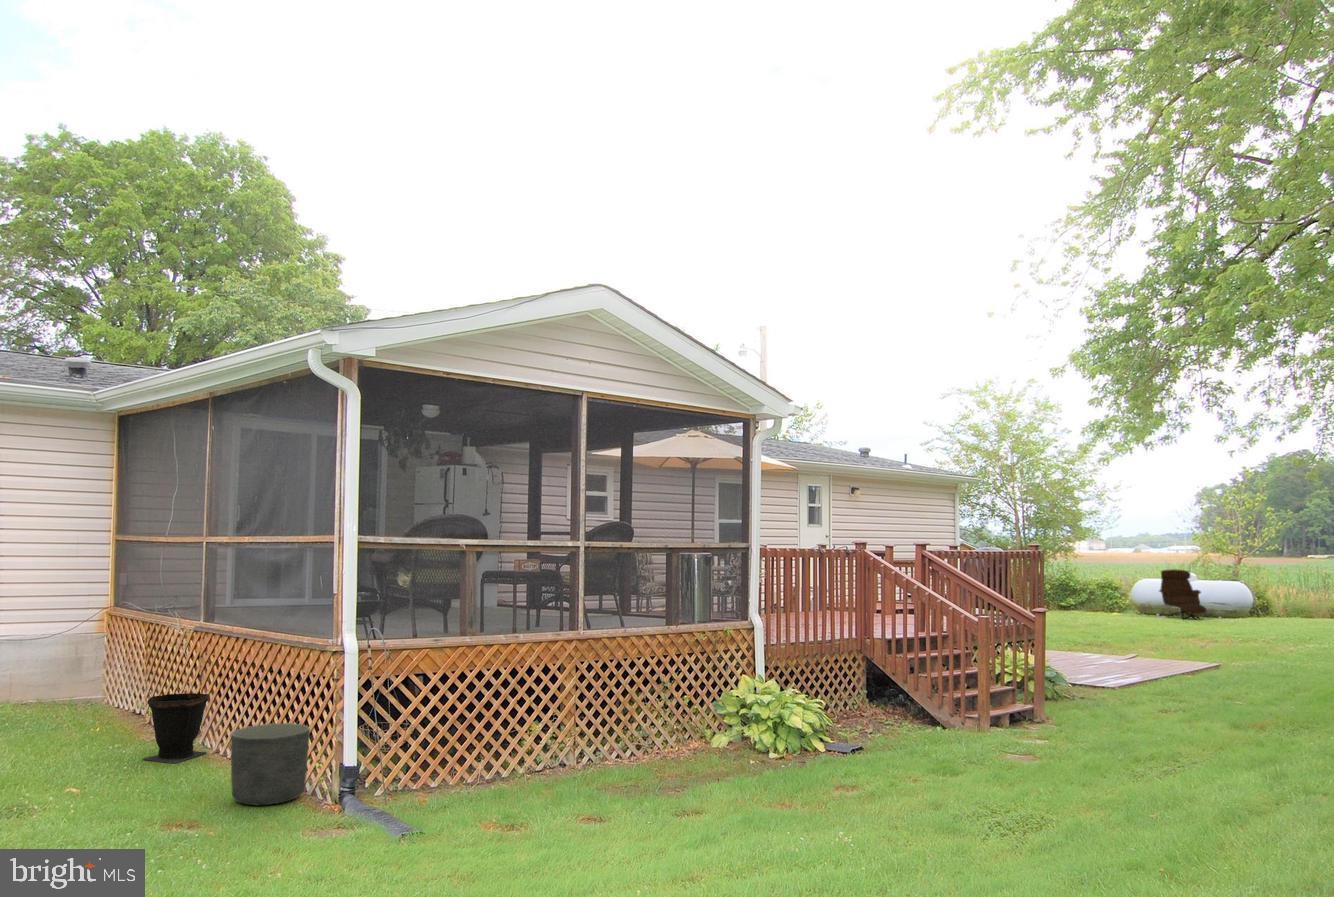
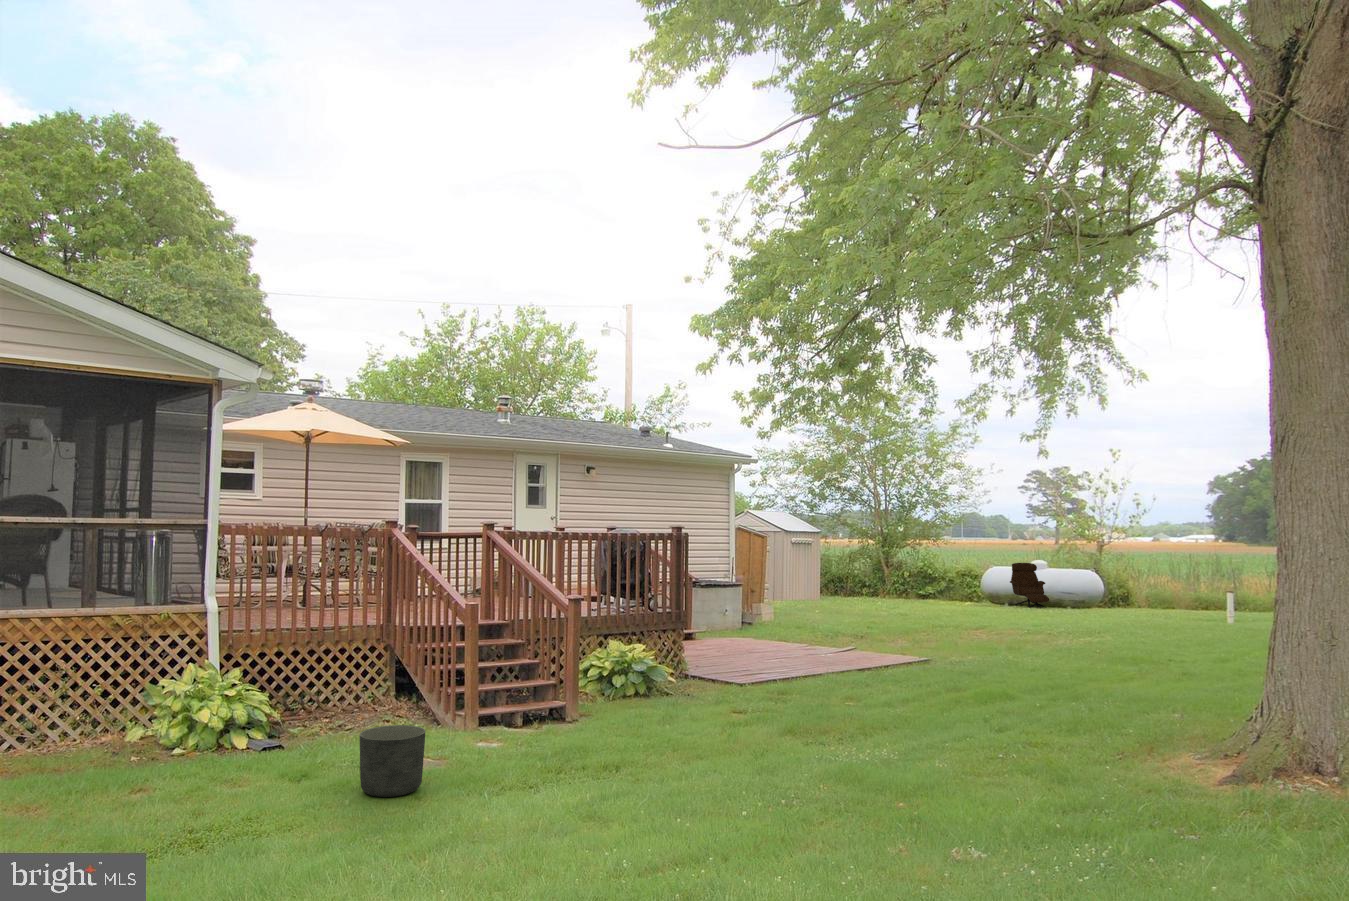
bucket: present [143,692,210,763] -> none [96,702,162,768]
planter: present [231,723,310,805] -> present [359,725,425,797]

